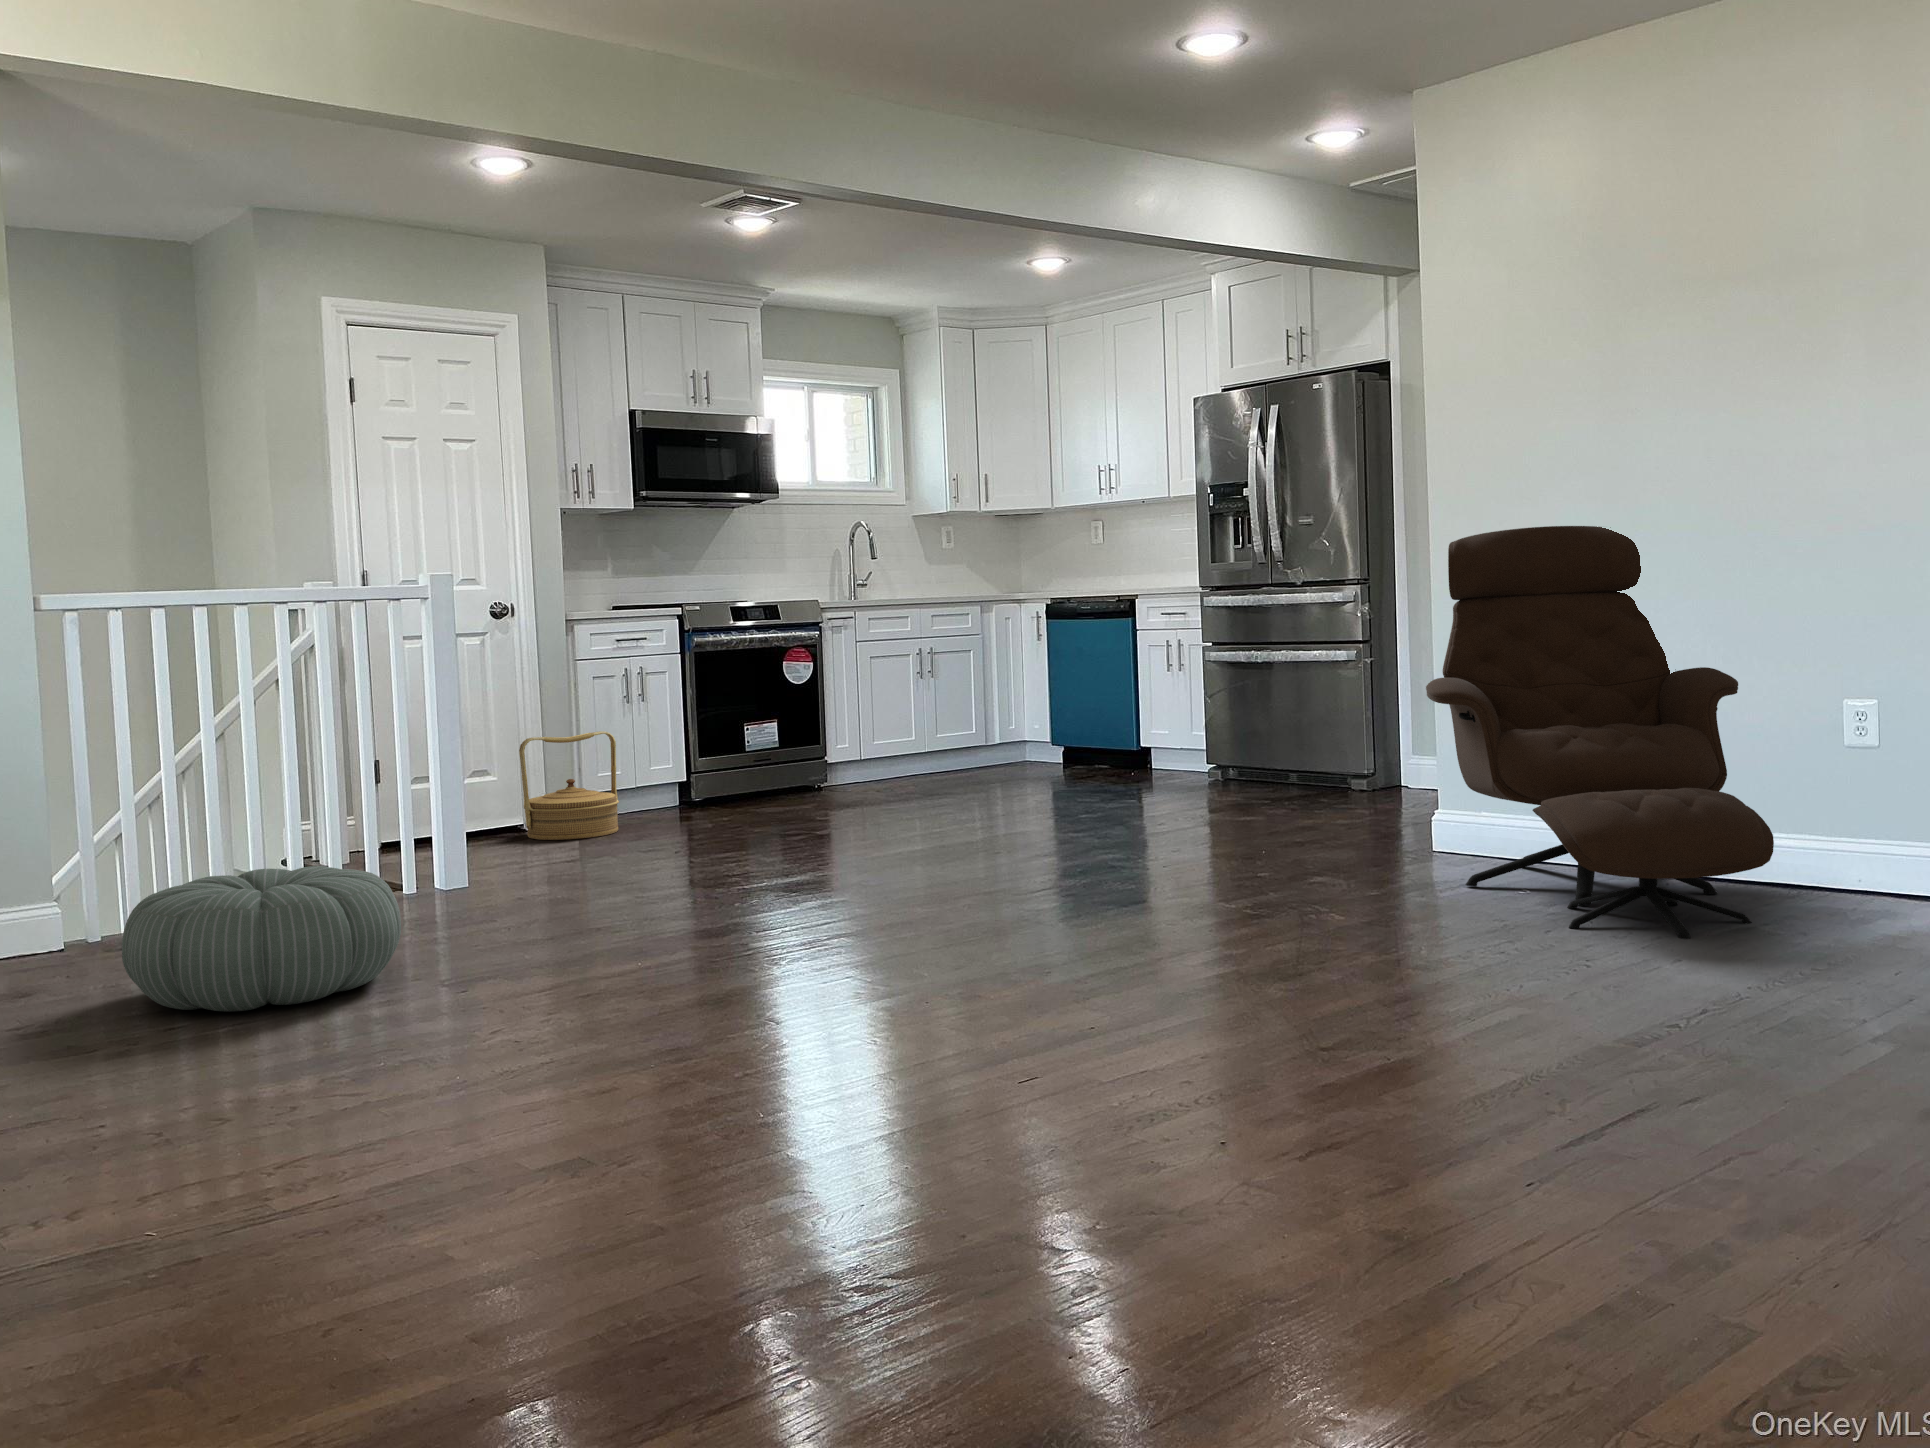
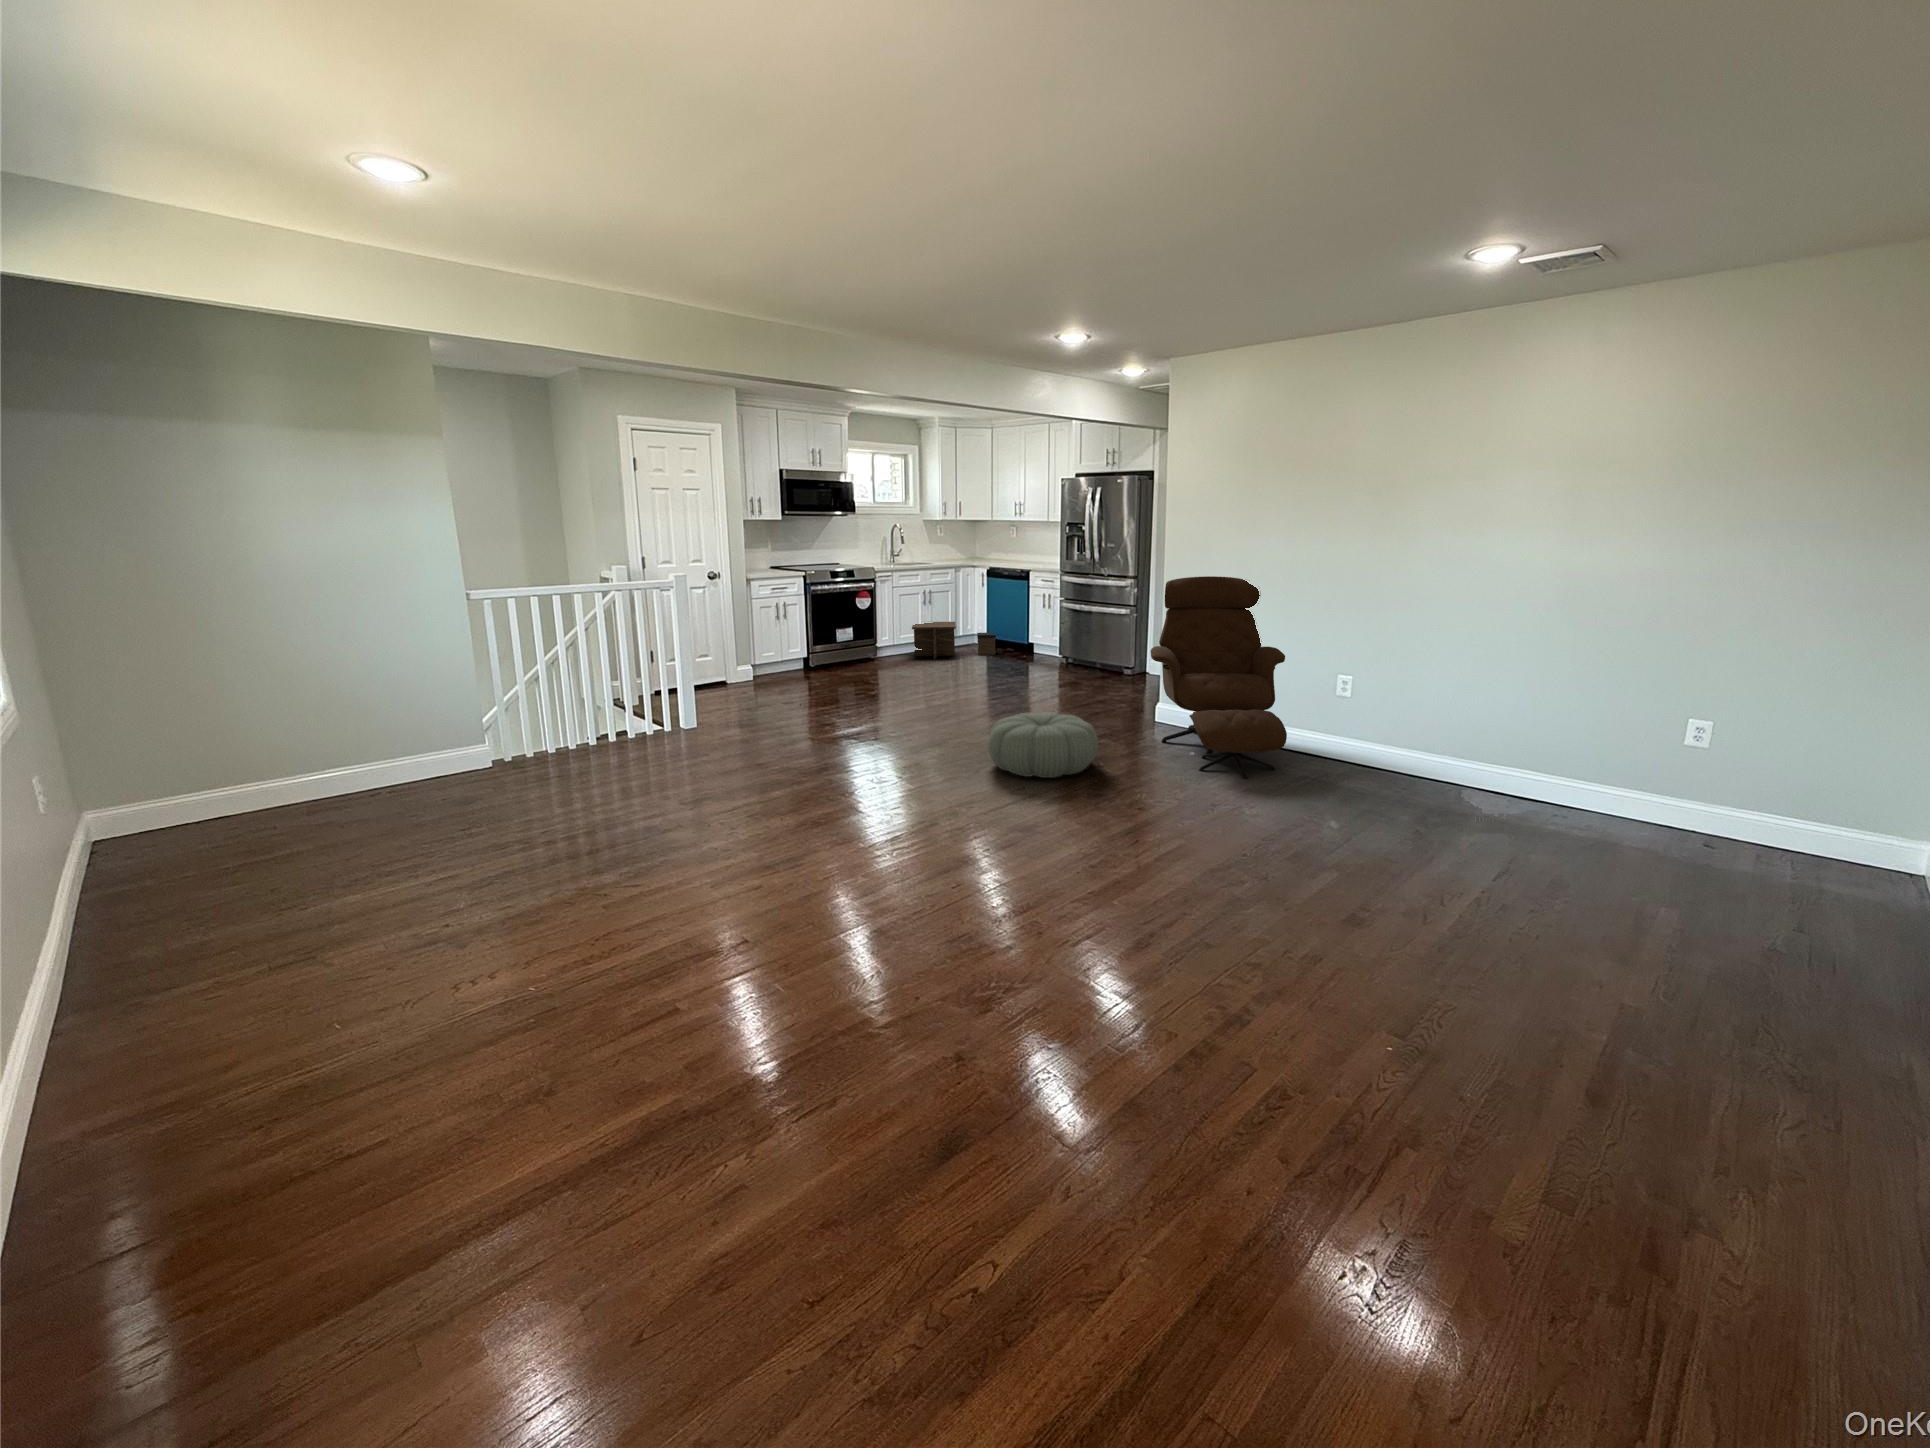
coffee table: none [895,710,1068,785] -> present [912,622,996,659]
woven basket: present [519,732,619,840] -> none [723,636,773,691]
pouf: present [122,866,401,1011] -> present [988,712,1098,778]

